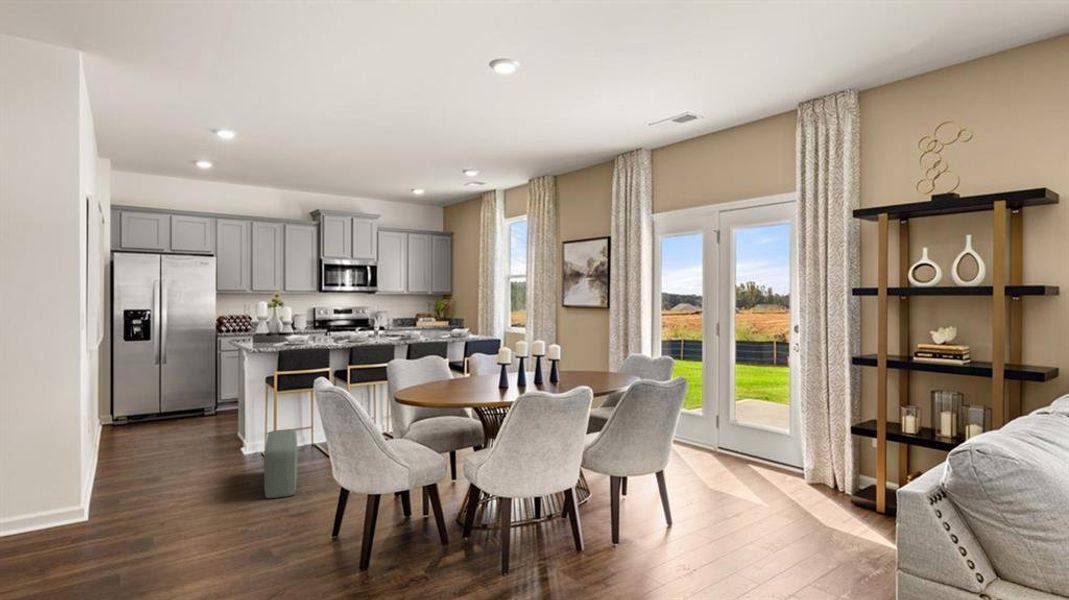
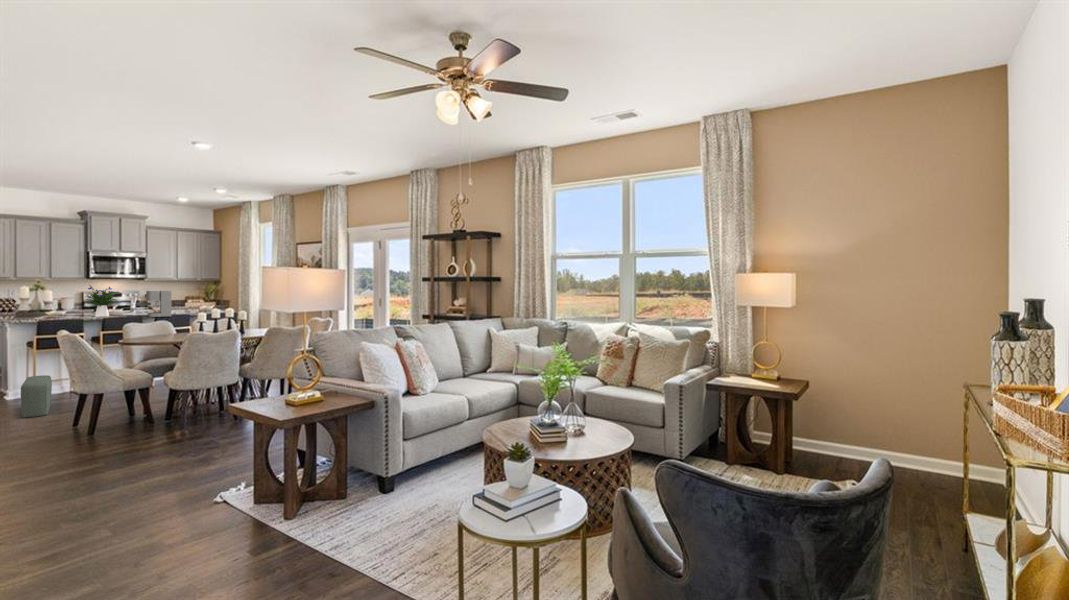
flower arrangement: none [326,300,368,343] -> present [86,285,120,317]
coffee maker: none [384,308,425,344] -> present [136,291,171,317]

